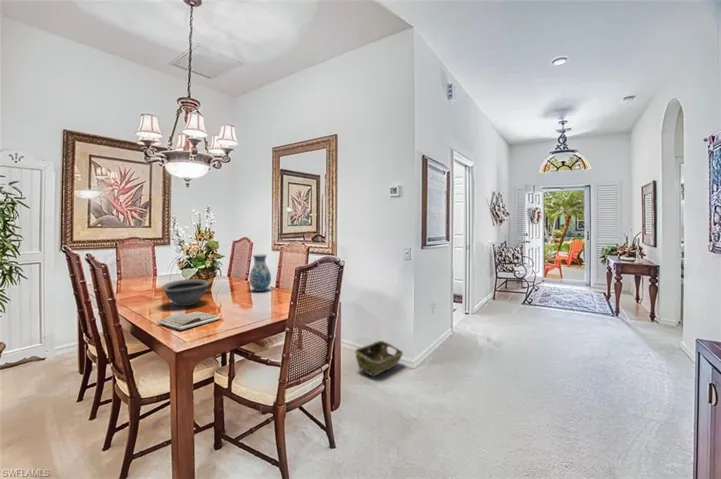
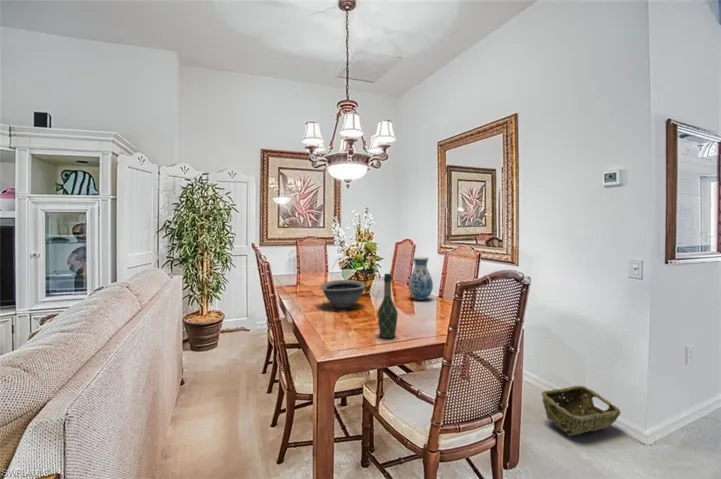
wine bottle: none [226,271,244,325] -> present [378,274,398,338]
book: present [158,311,220,330] -> none [312,315,372,335]

